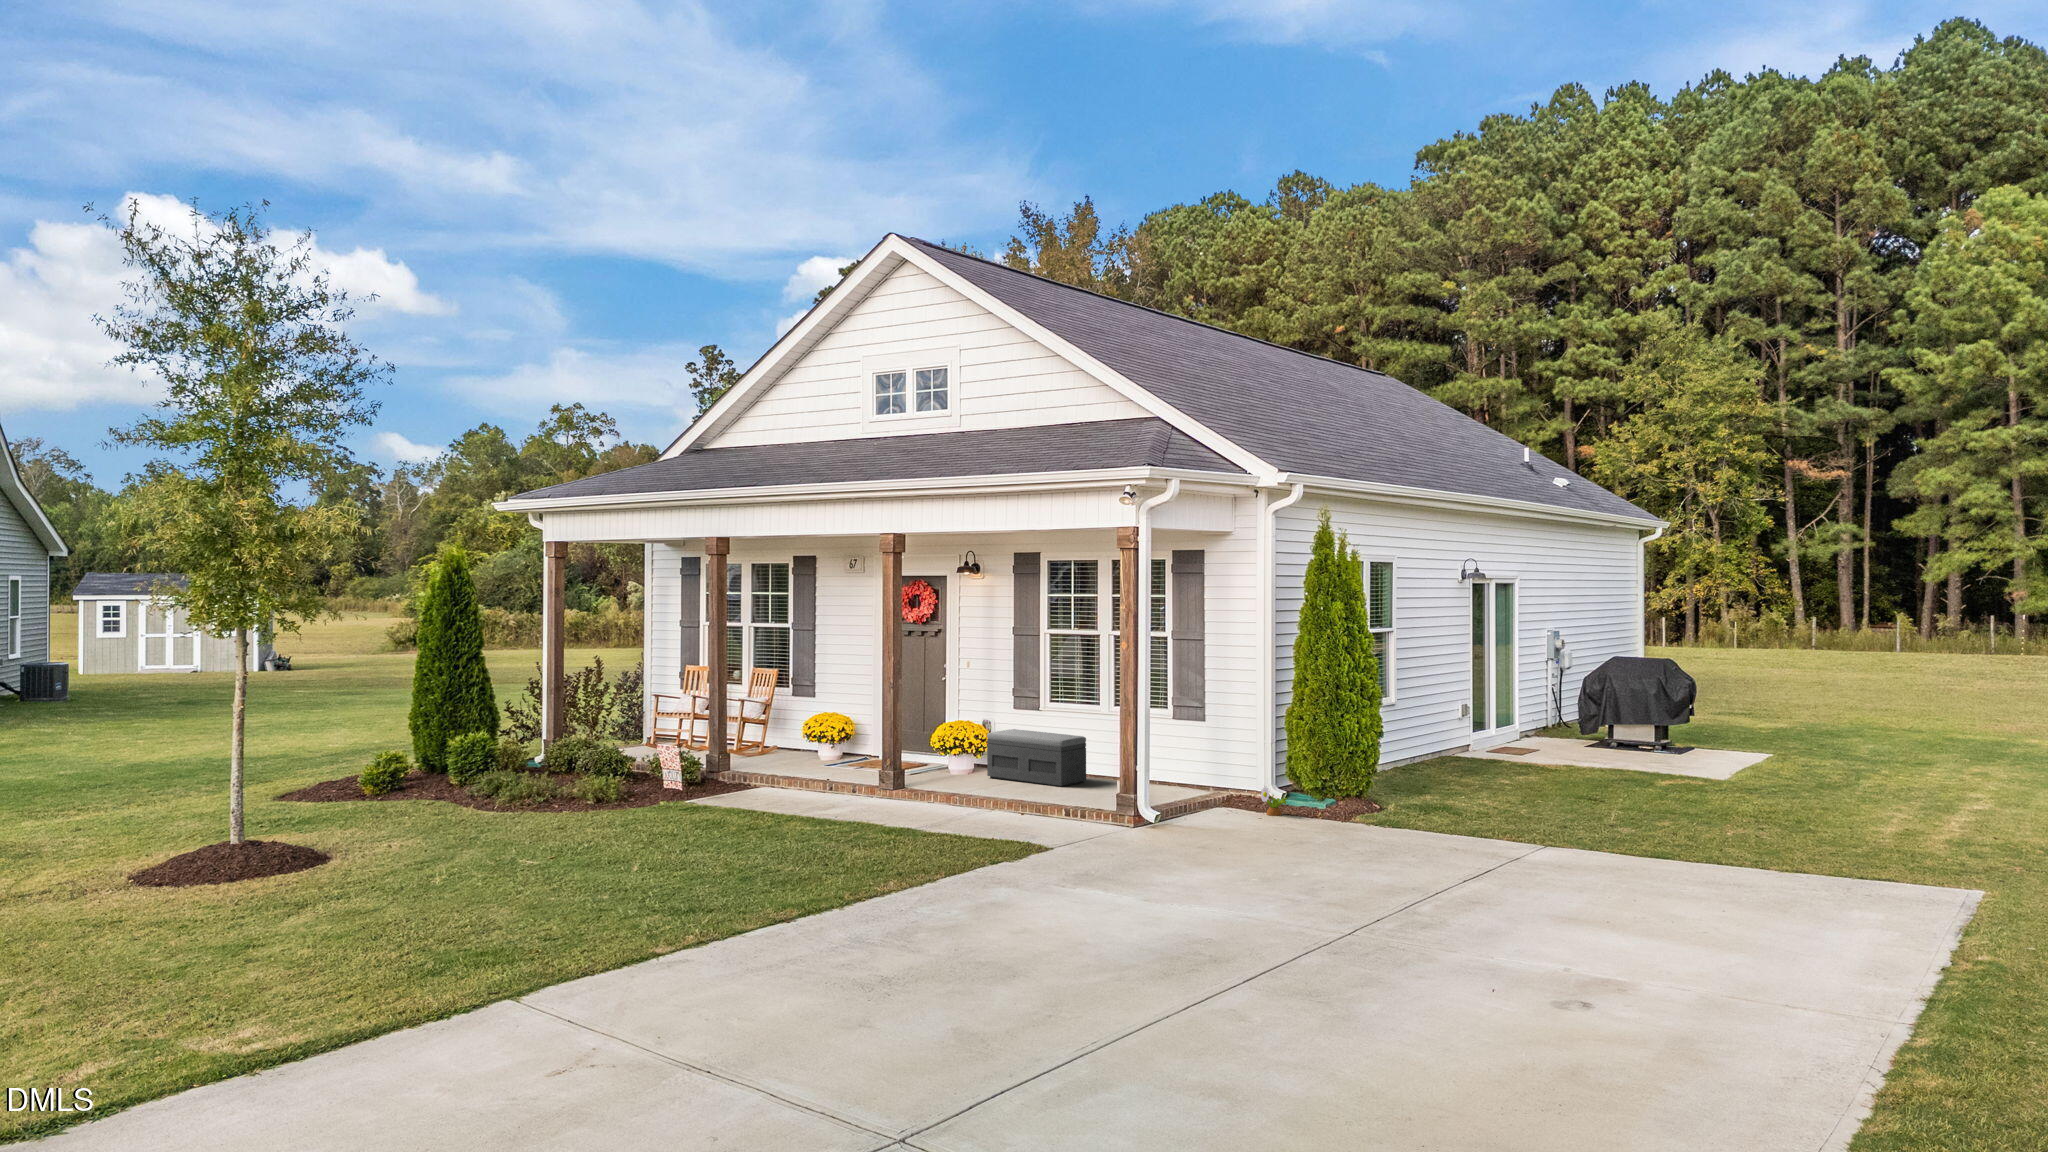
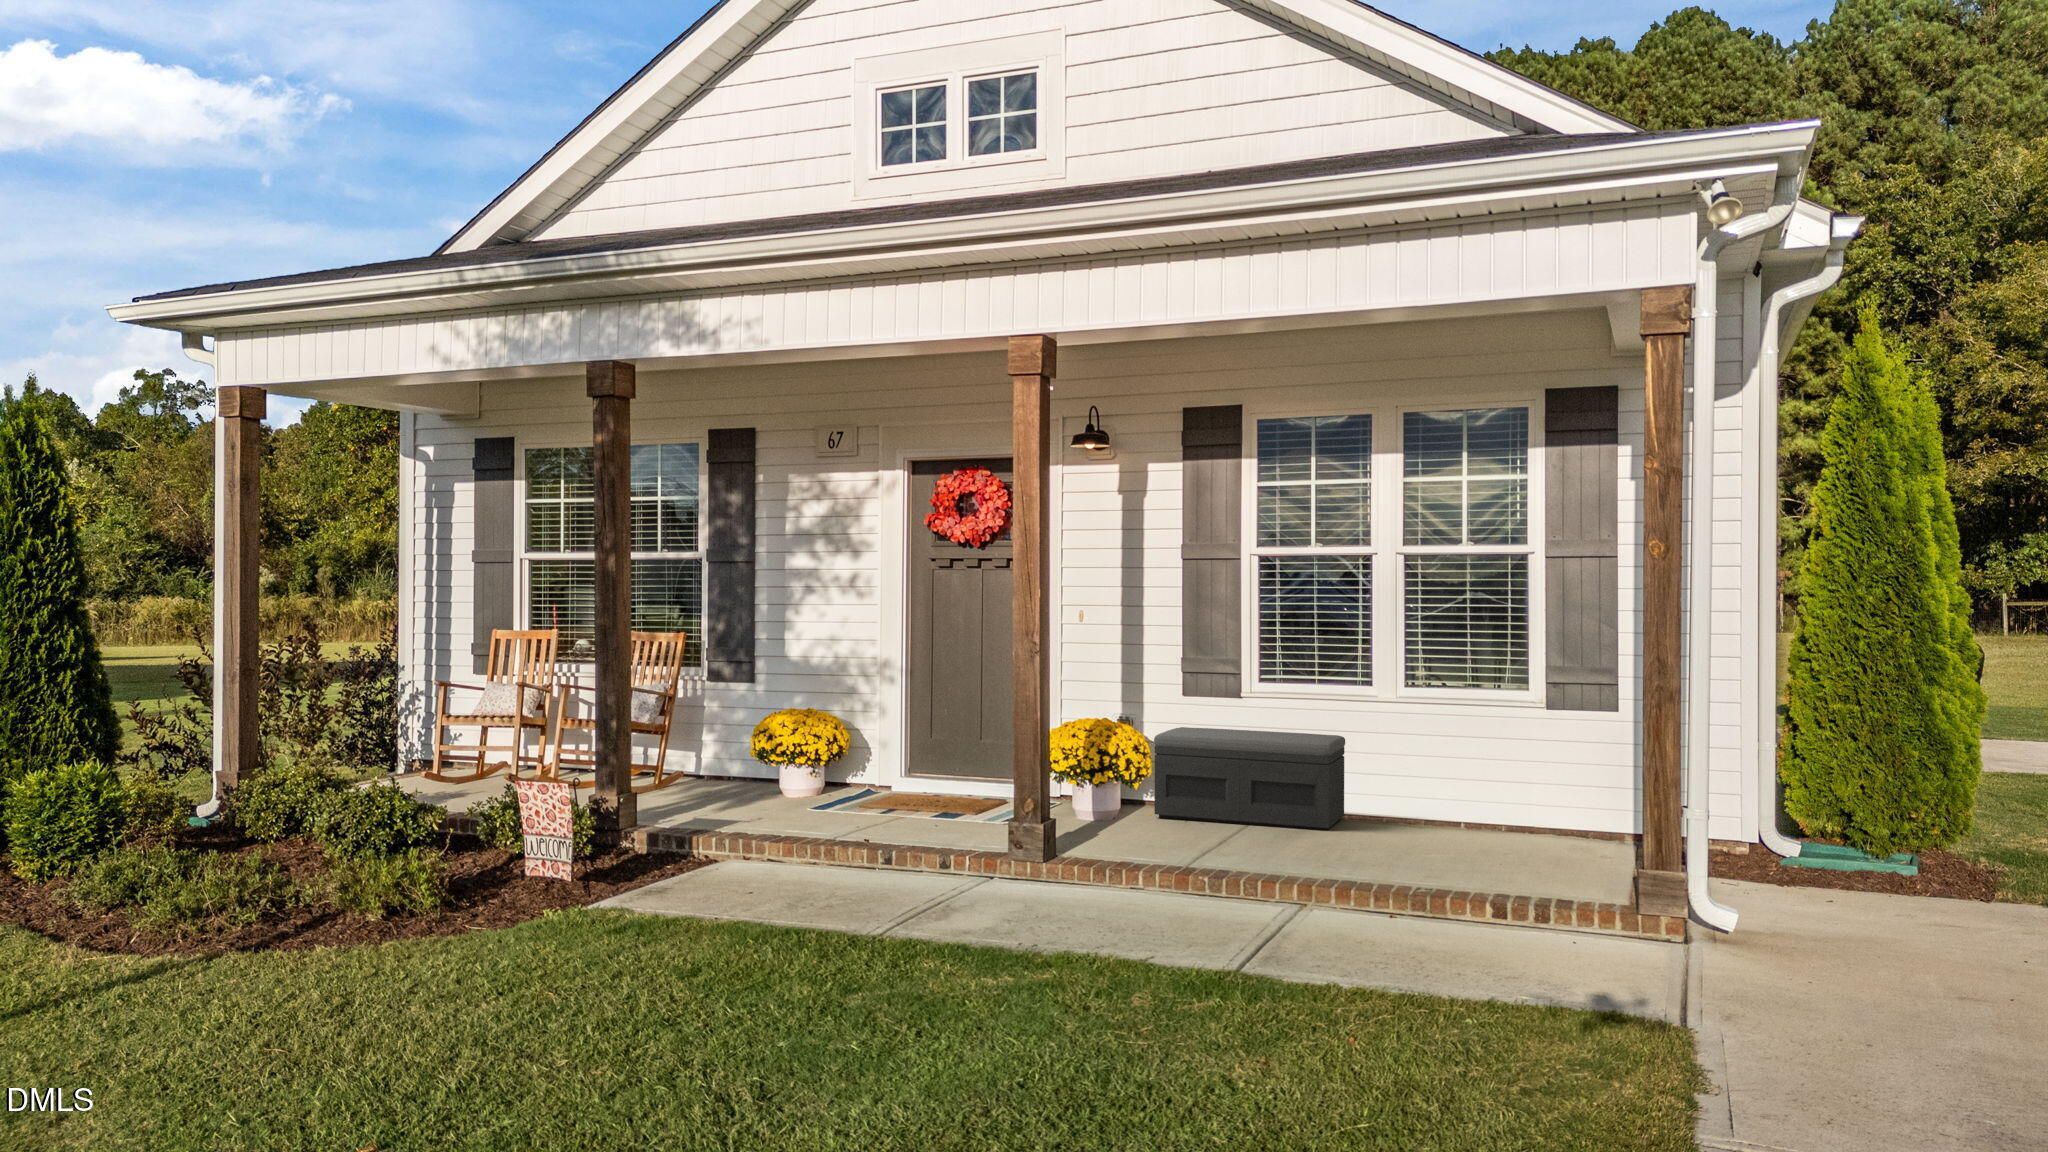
decorative plant: present [1261,787,1287,816] -> none [1764,816,1832,871]

